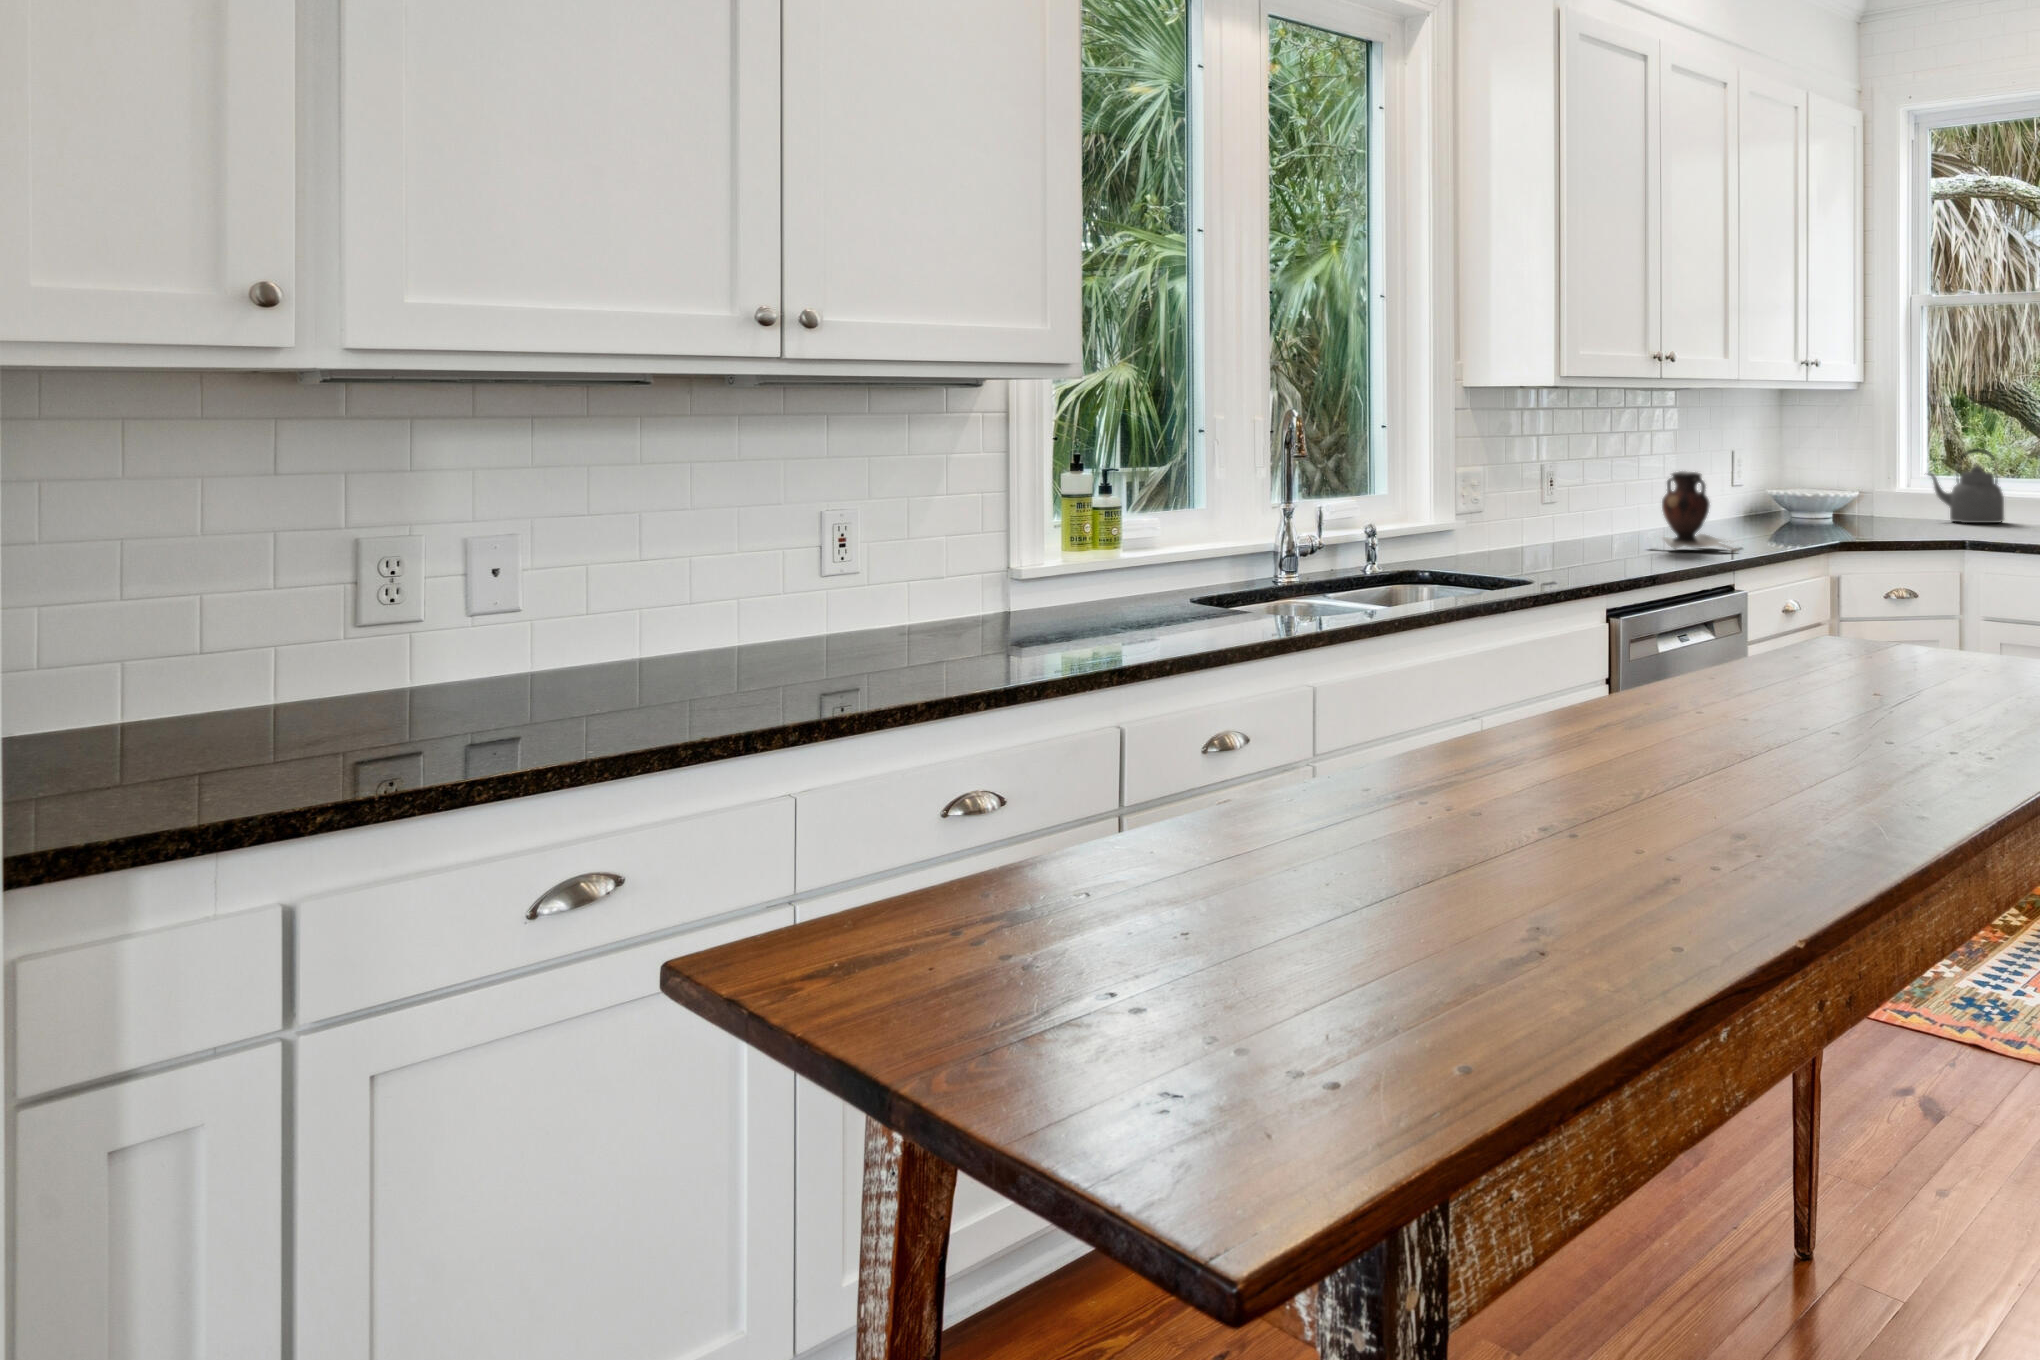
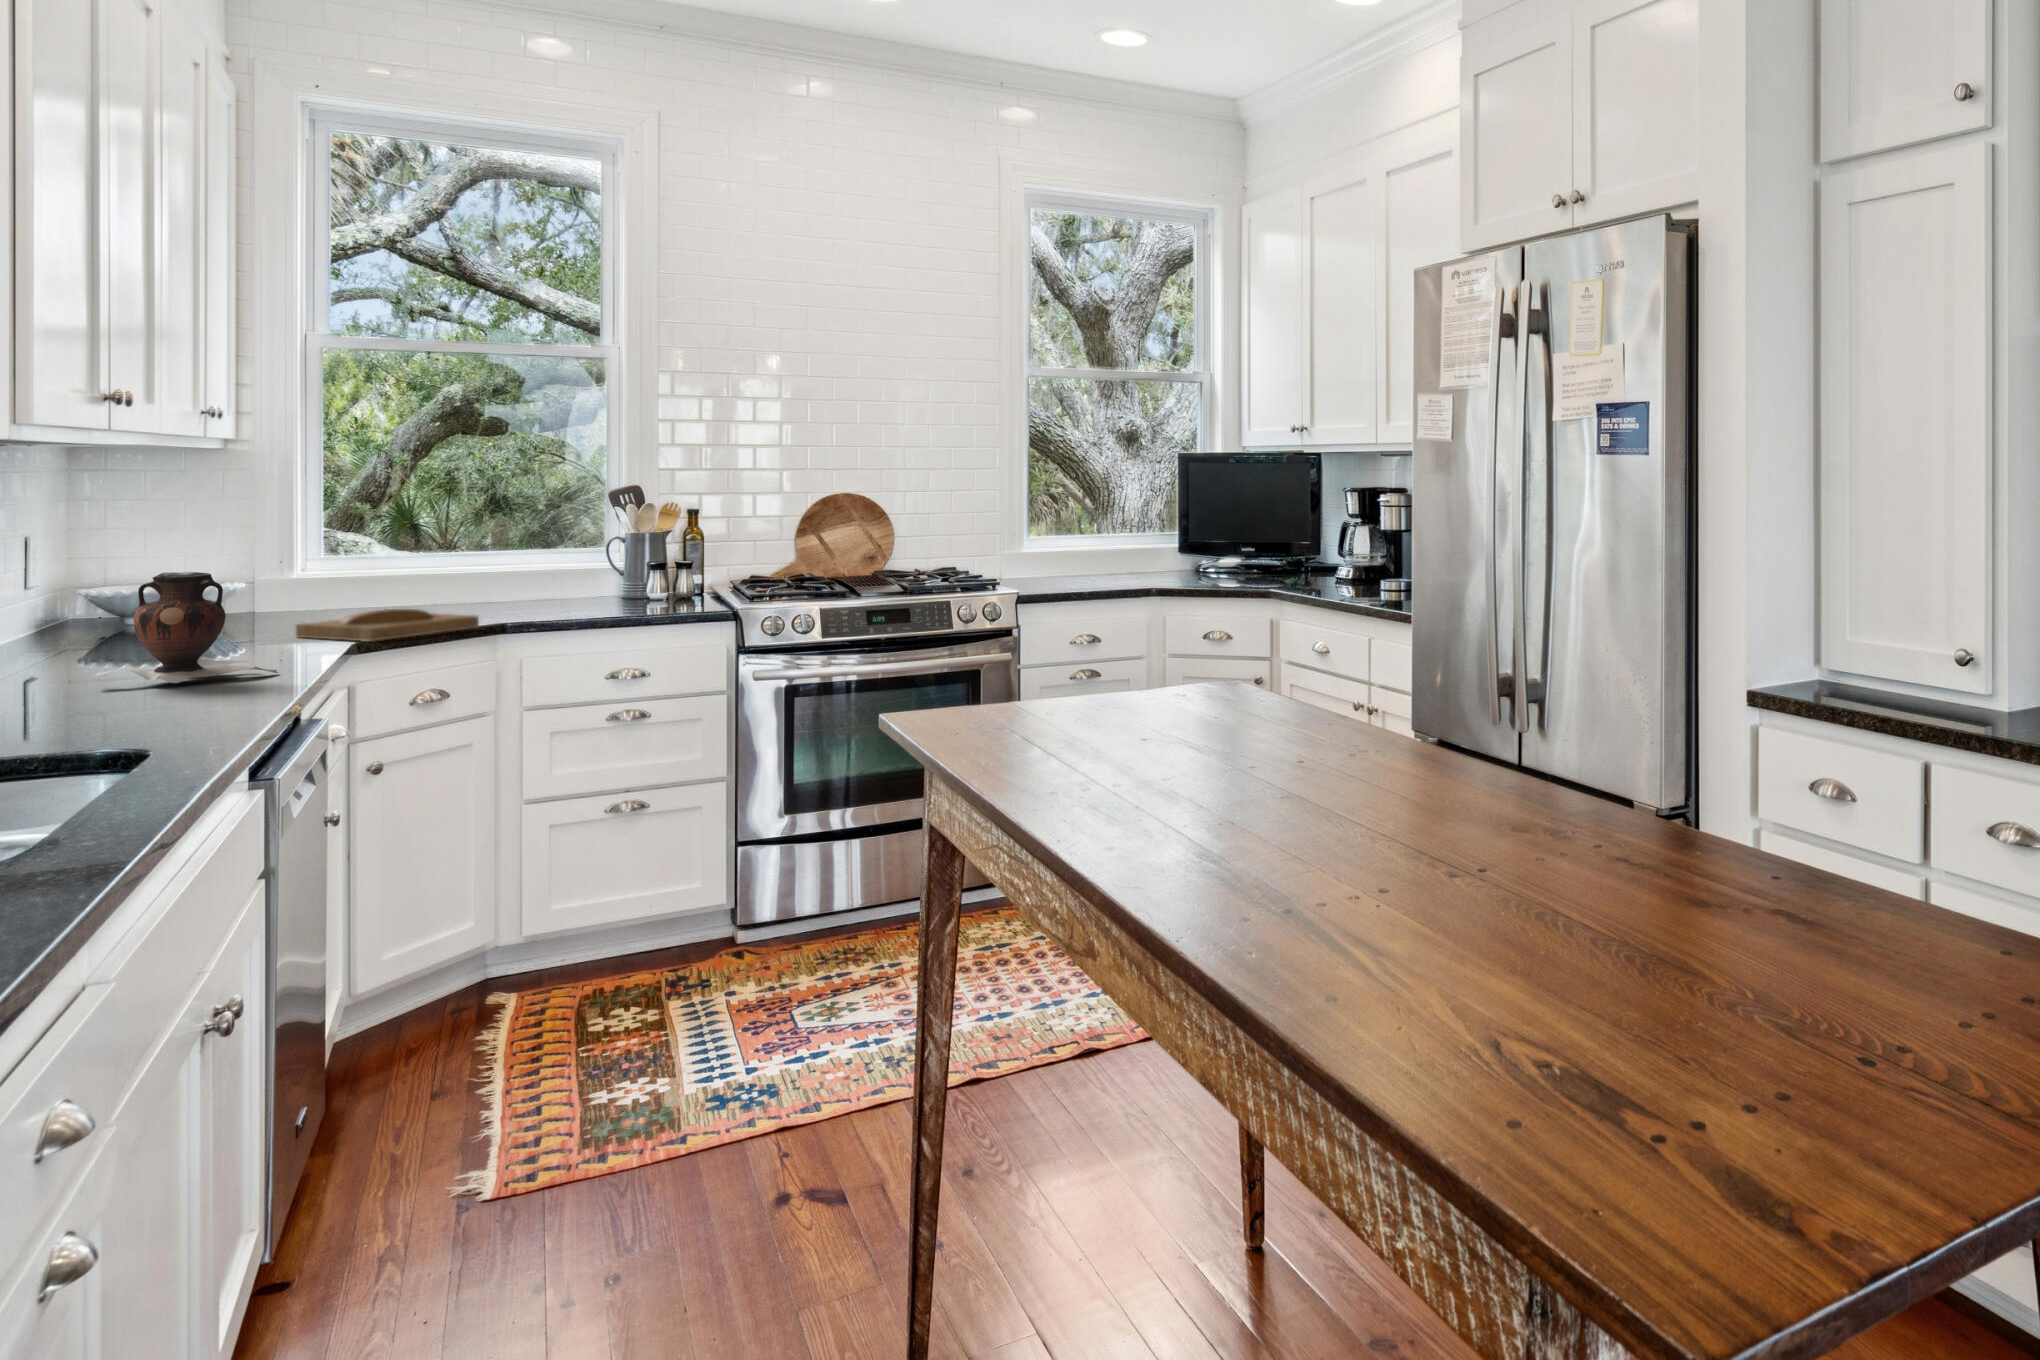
kettle: present [1929,448,2004,523] -> none [330,519,445,607]
tray: none [1836,519,1943,542] -> present [296,609,479,642]

